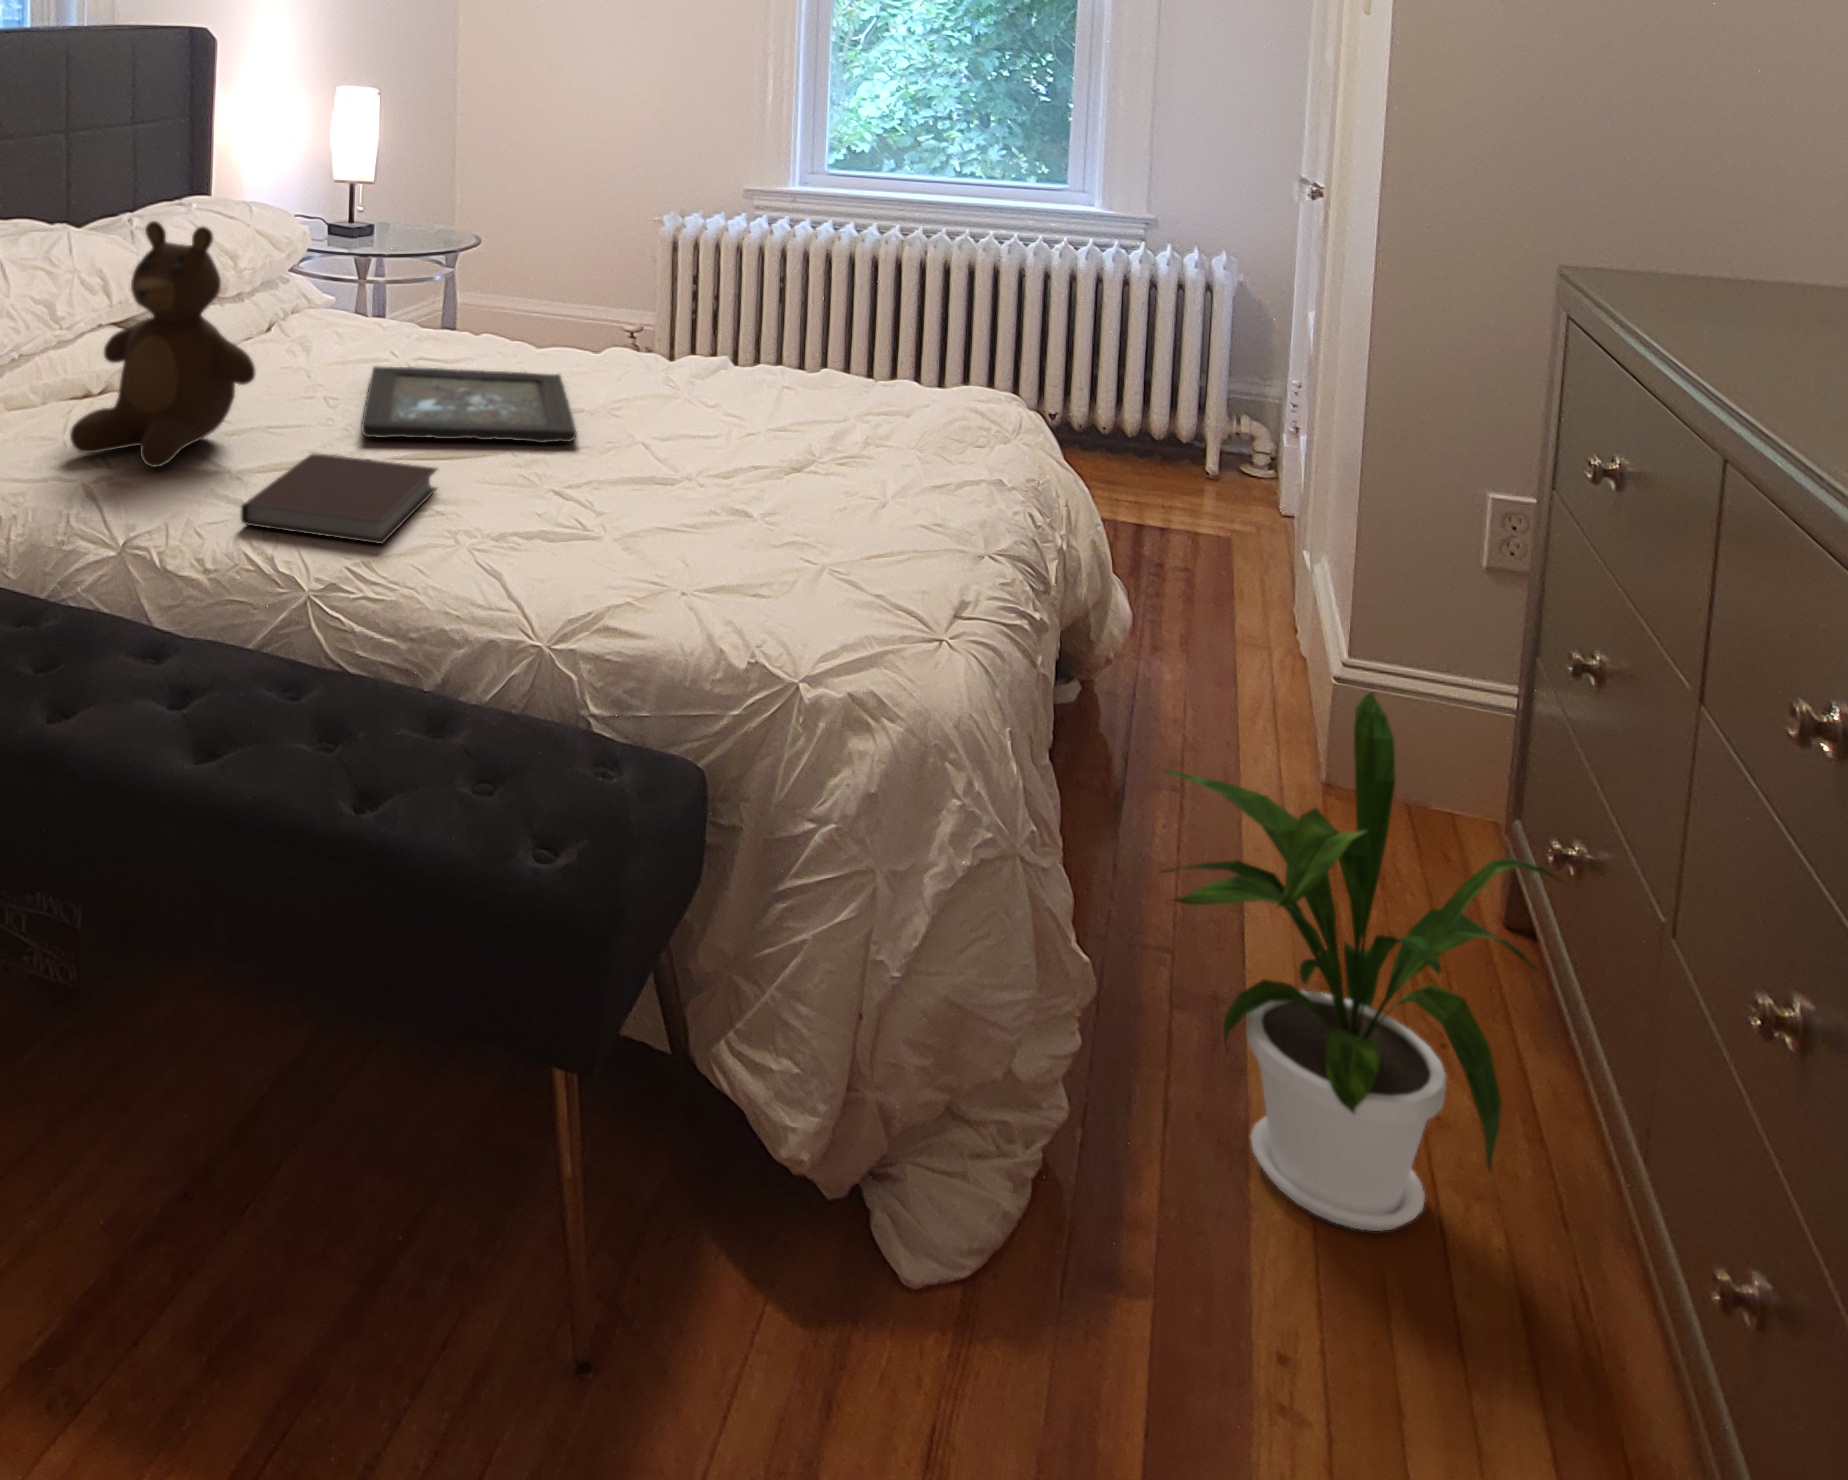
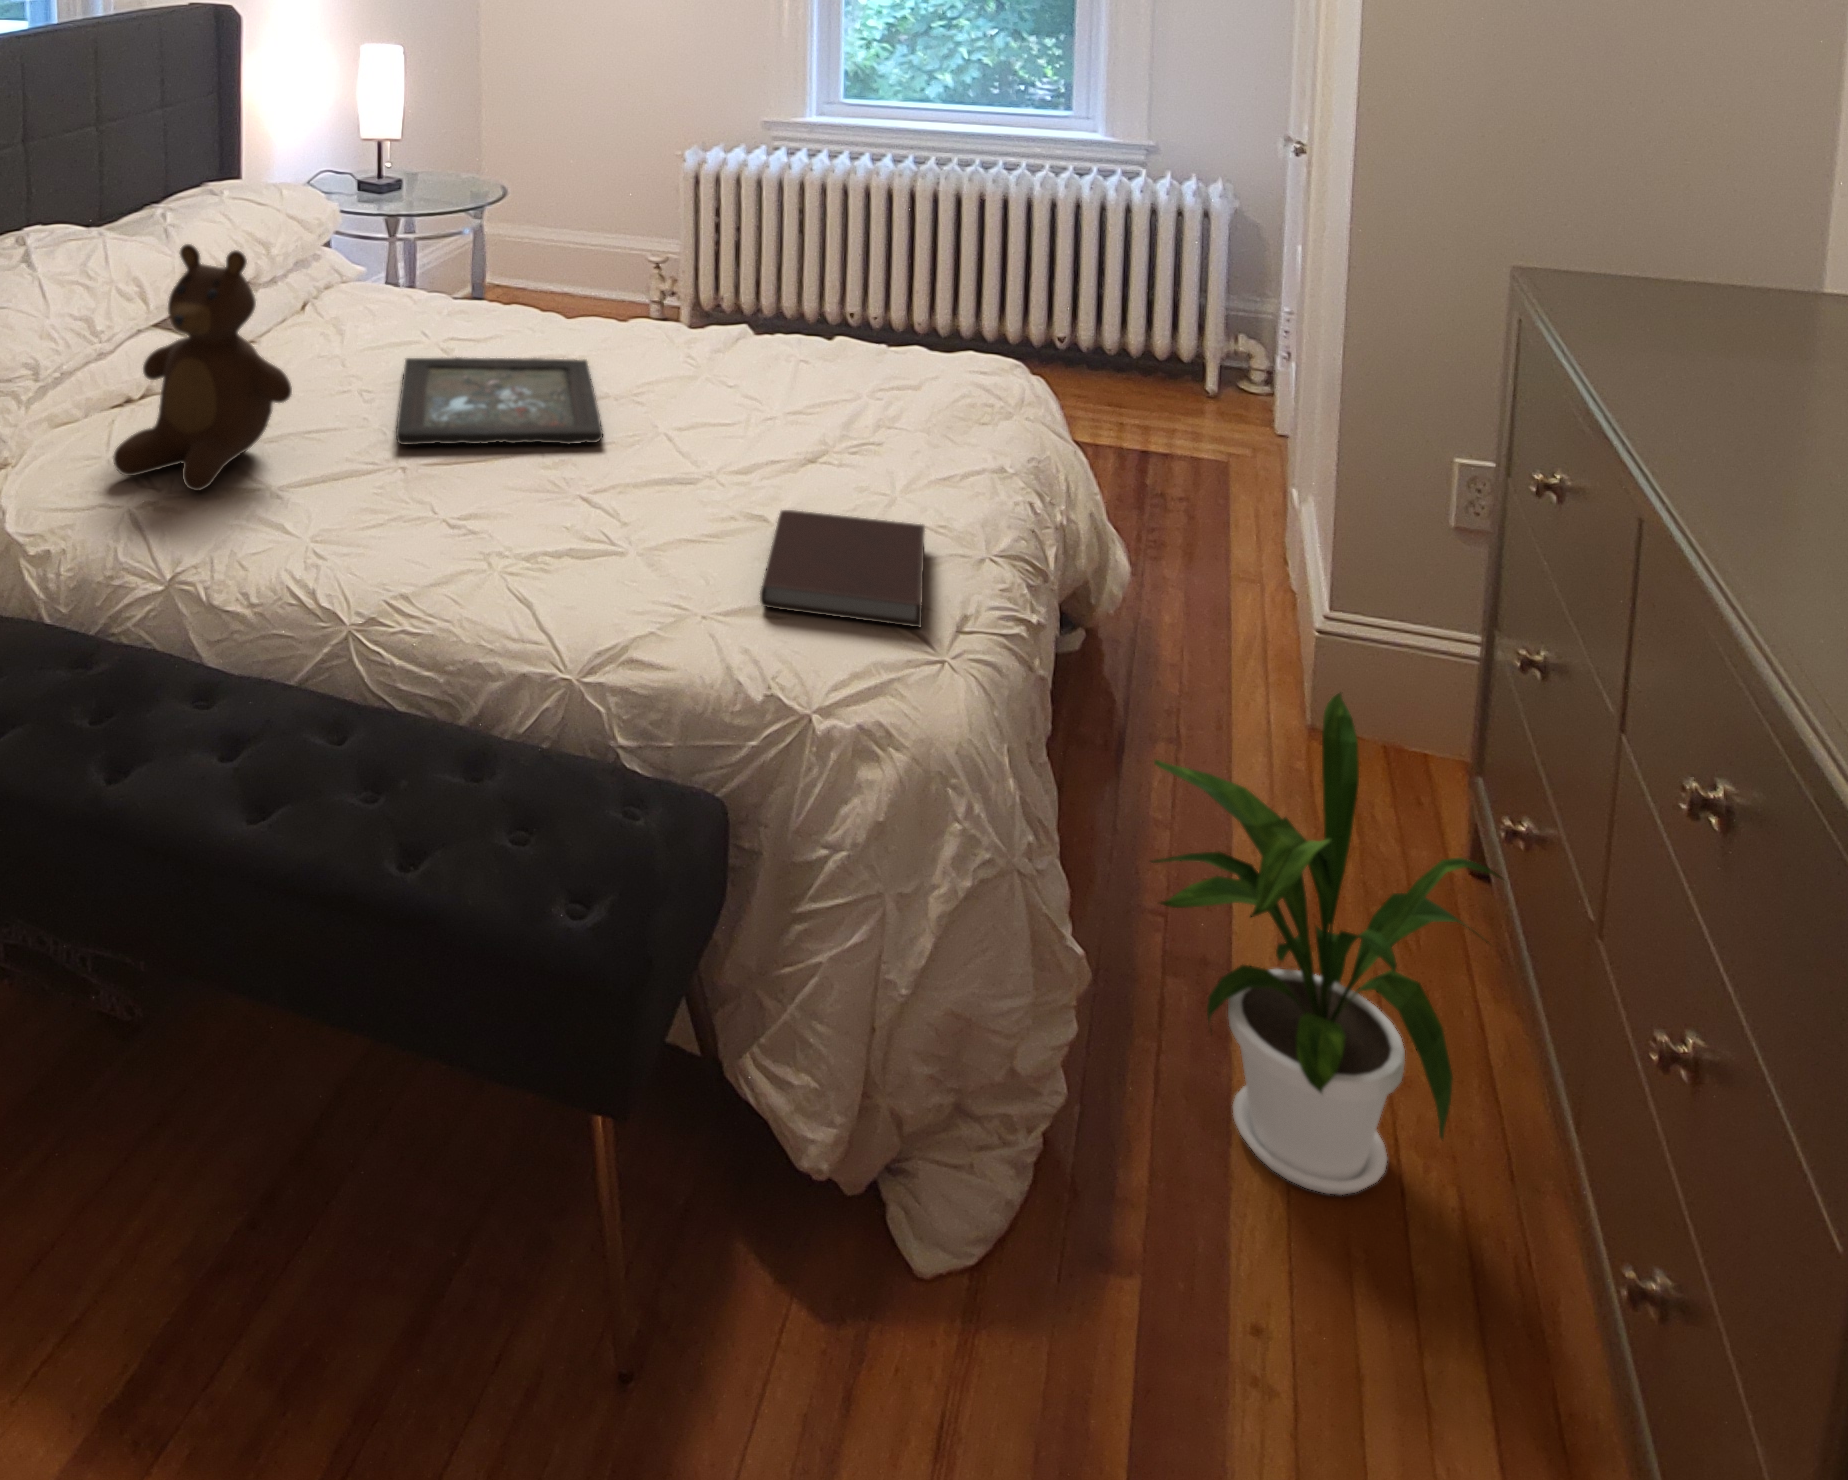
notebook: present [241,453,437,544] -> present [760,510,925,627]

